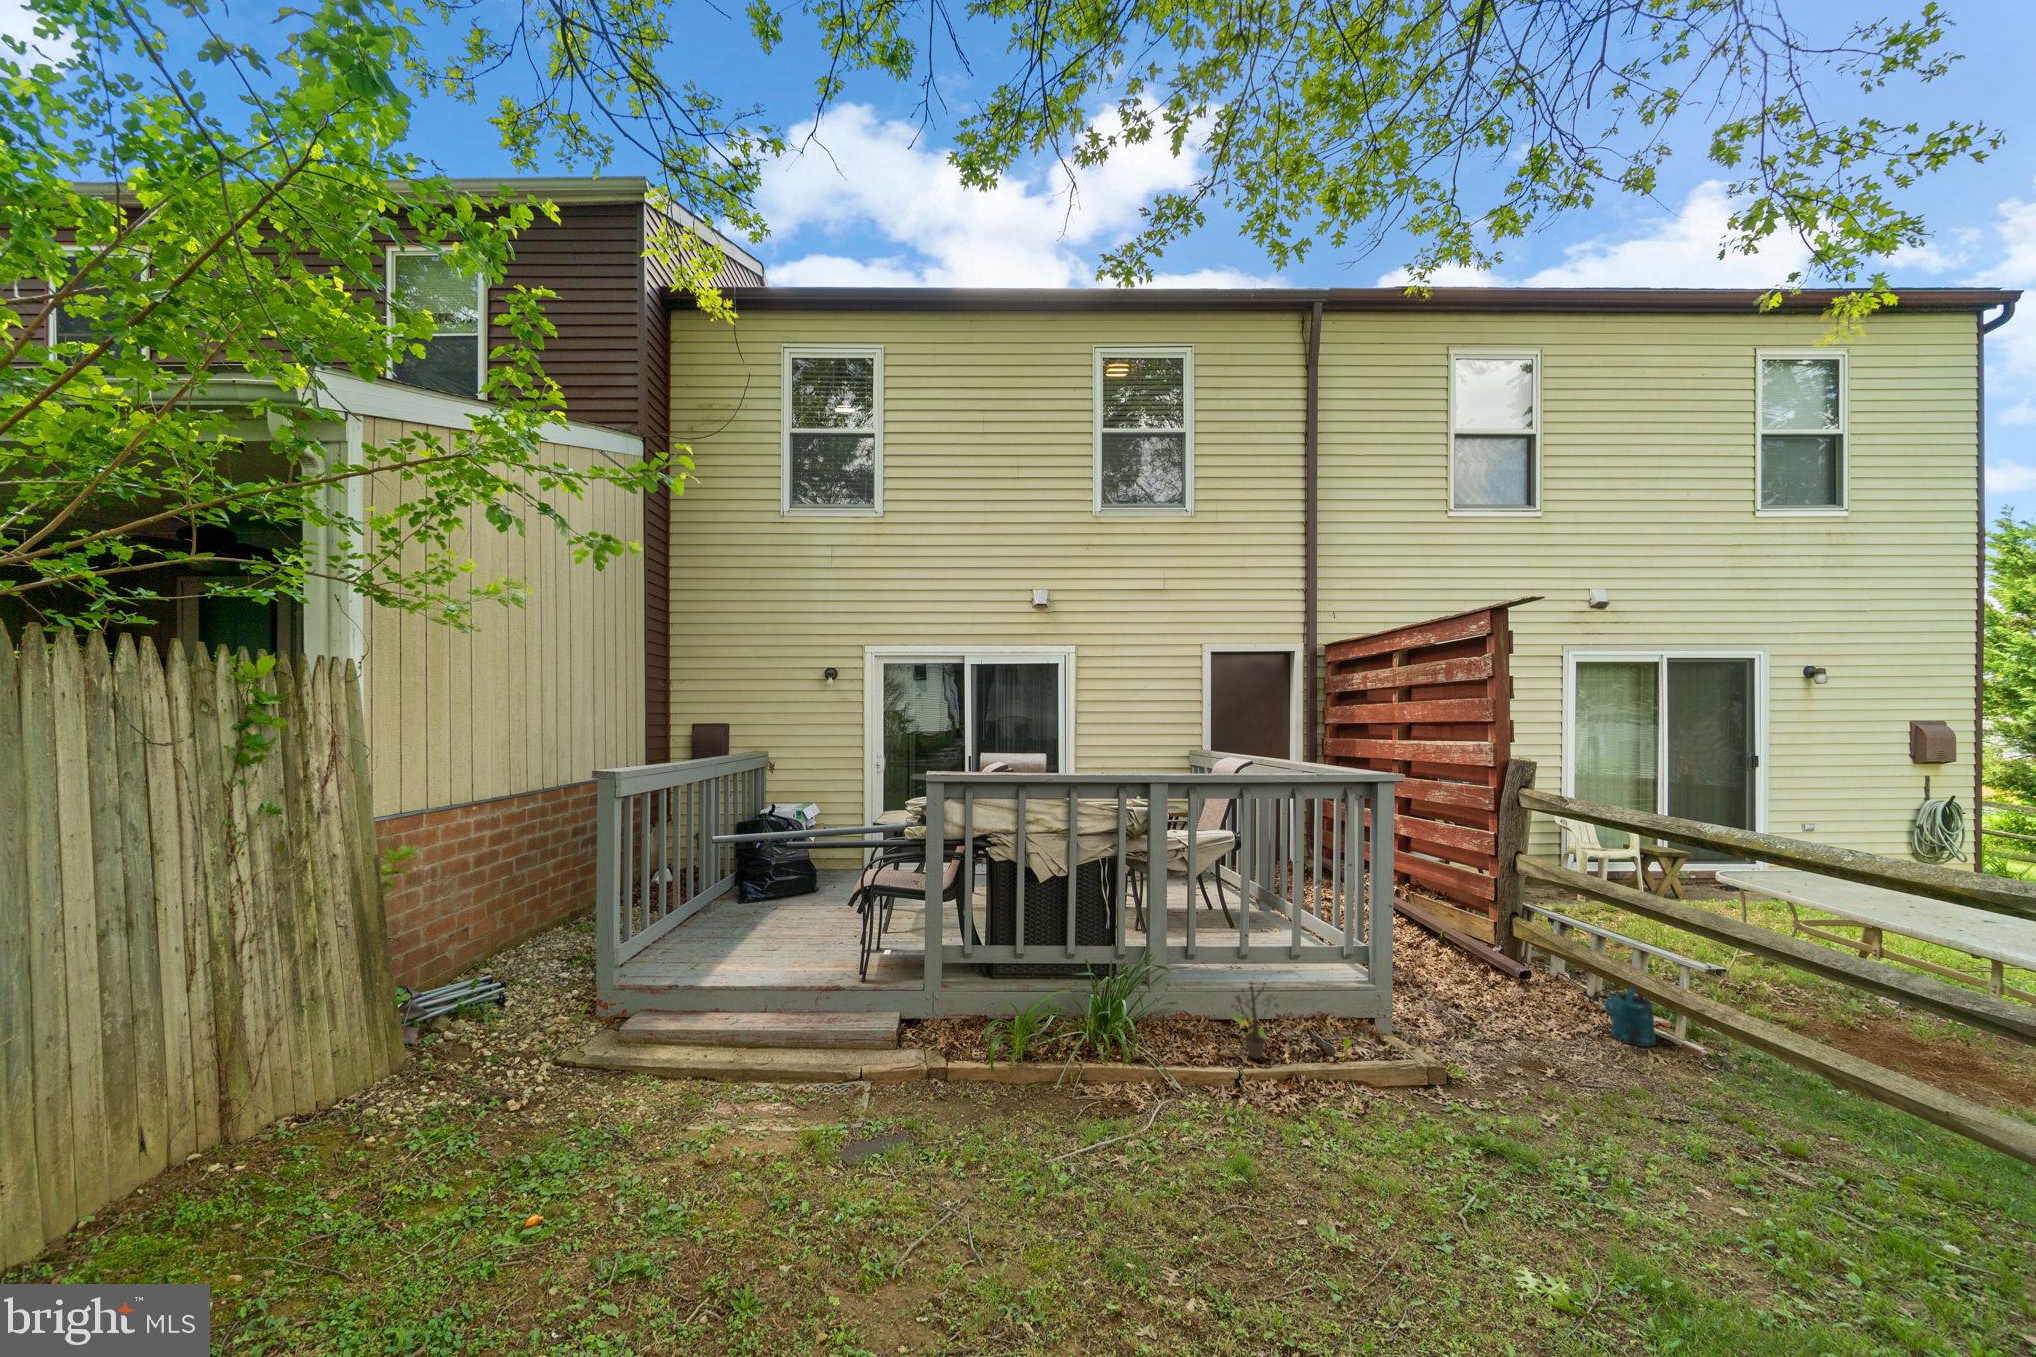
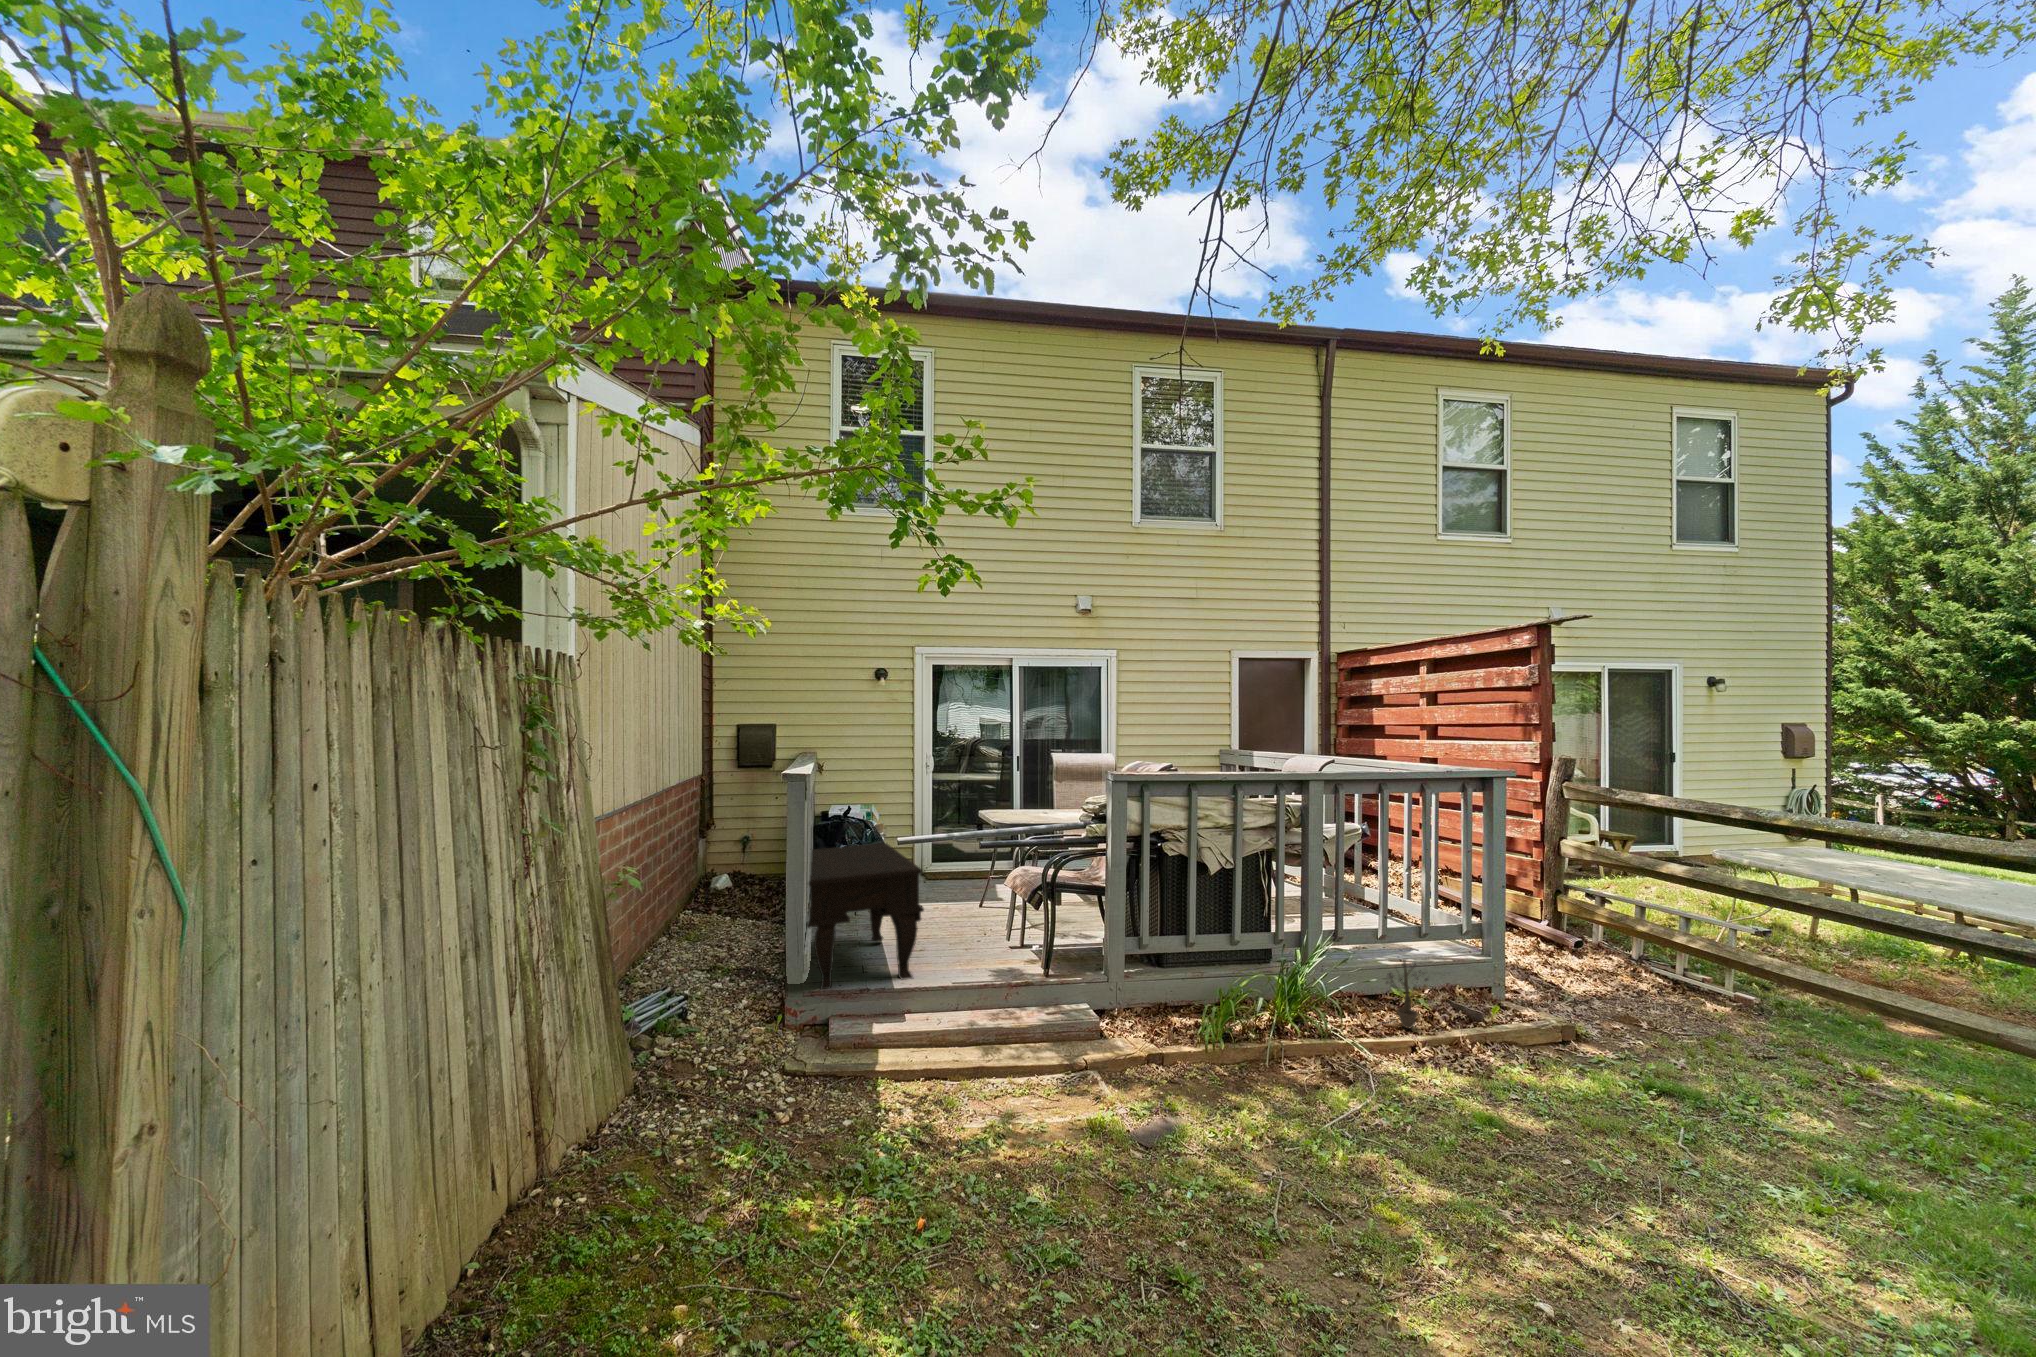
side table: none [633,840,769,987] -> present [807,843,924,989]
watering can: present [1604,985,1656,1047] -> none [1657,947,1697,998]

